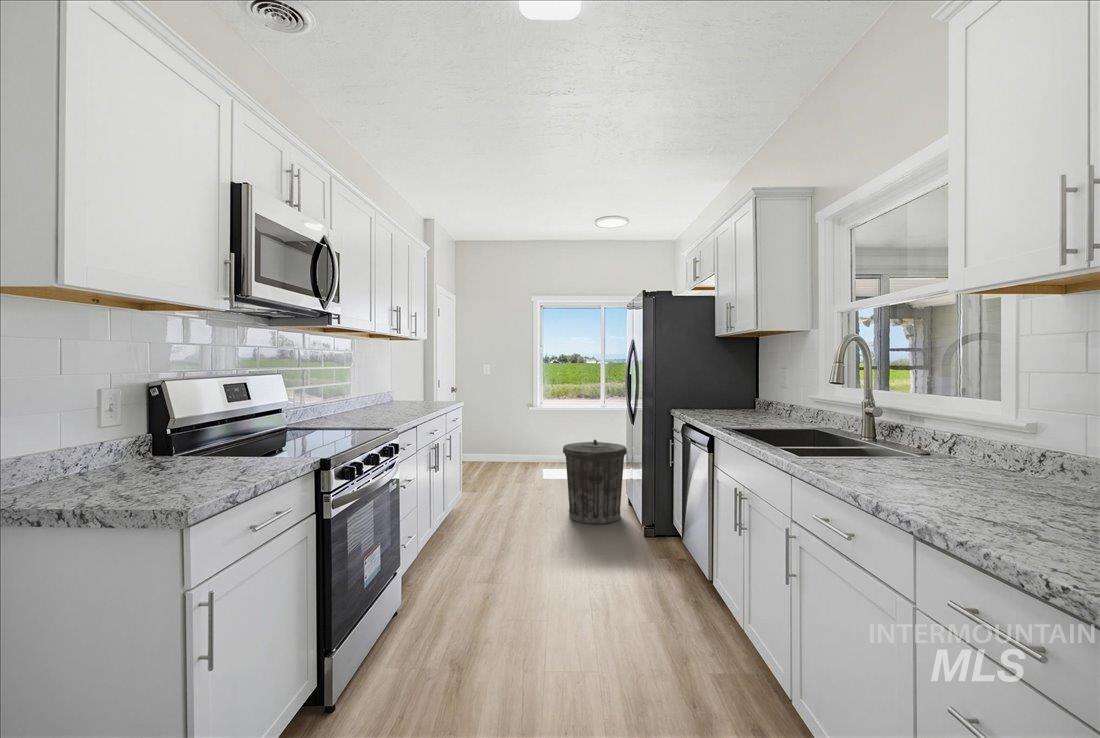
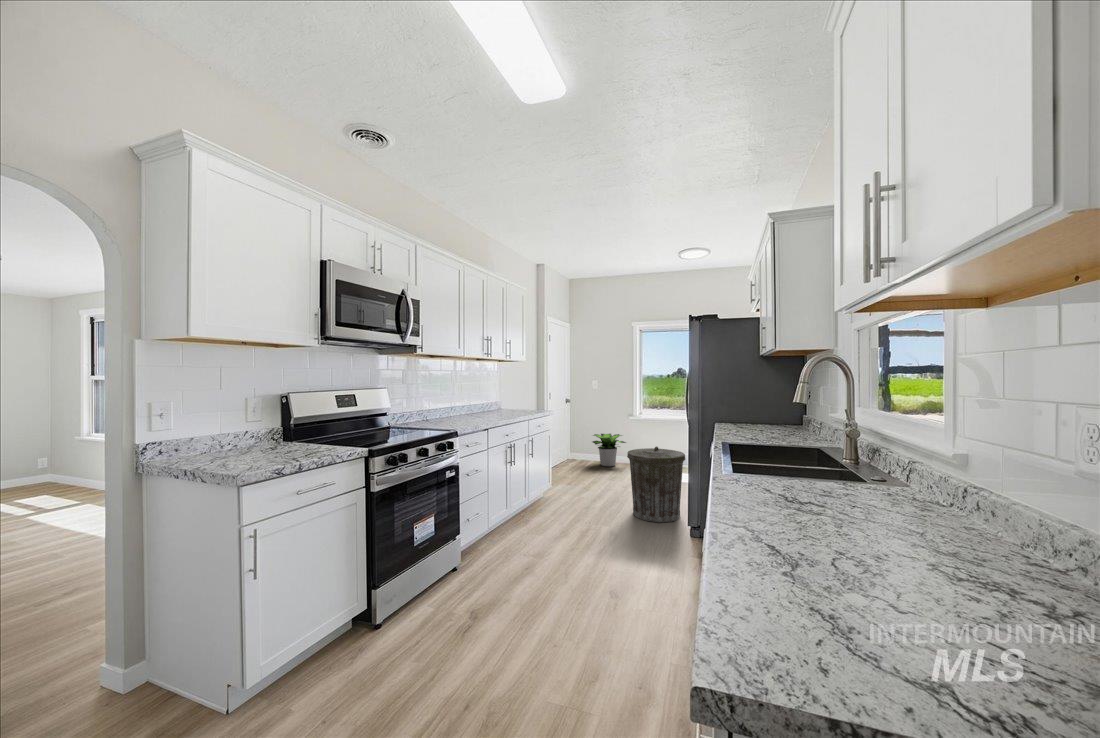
potted plant: none [488,429,530,468] -> present [593,434,626,466]

